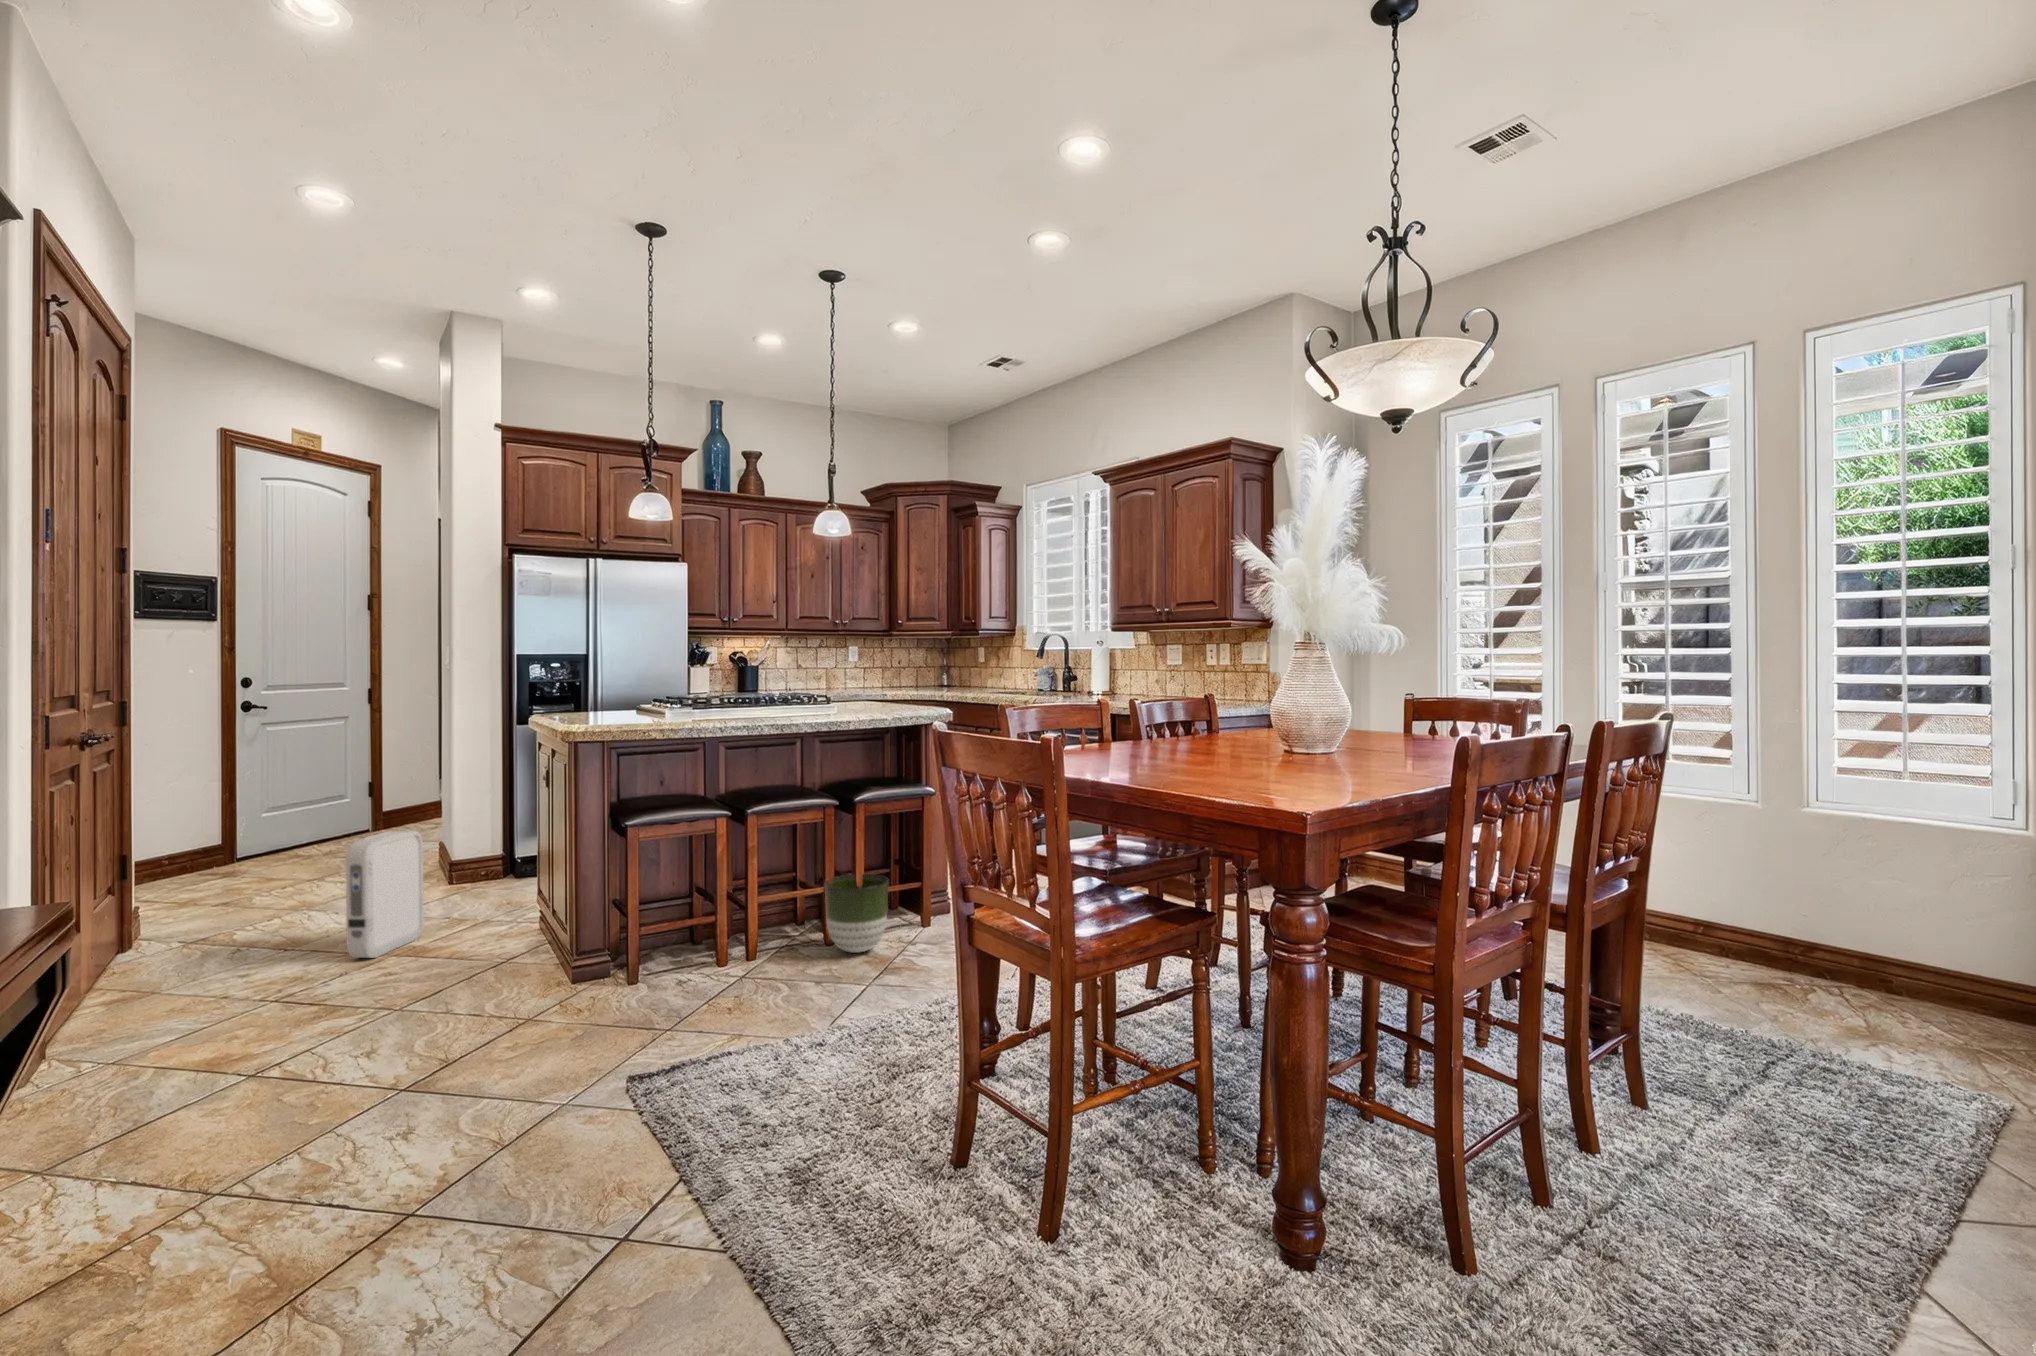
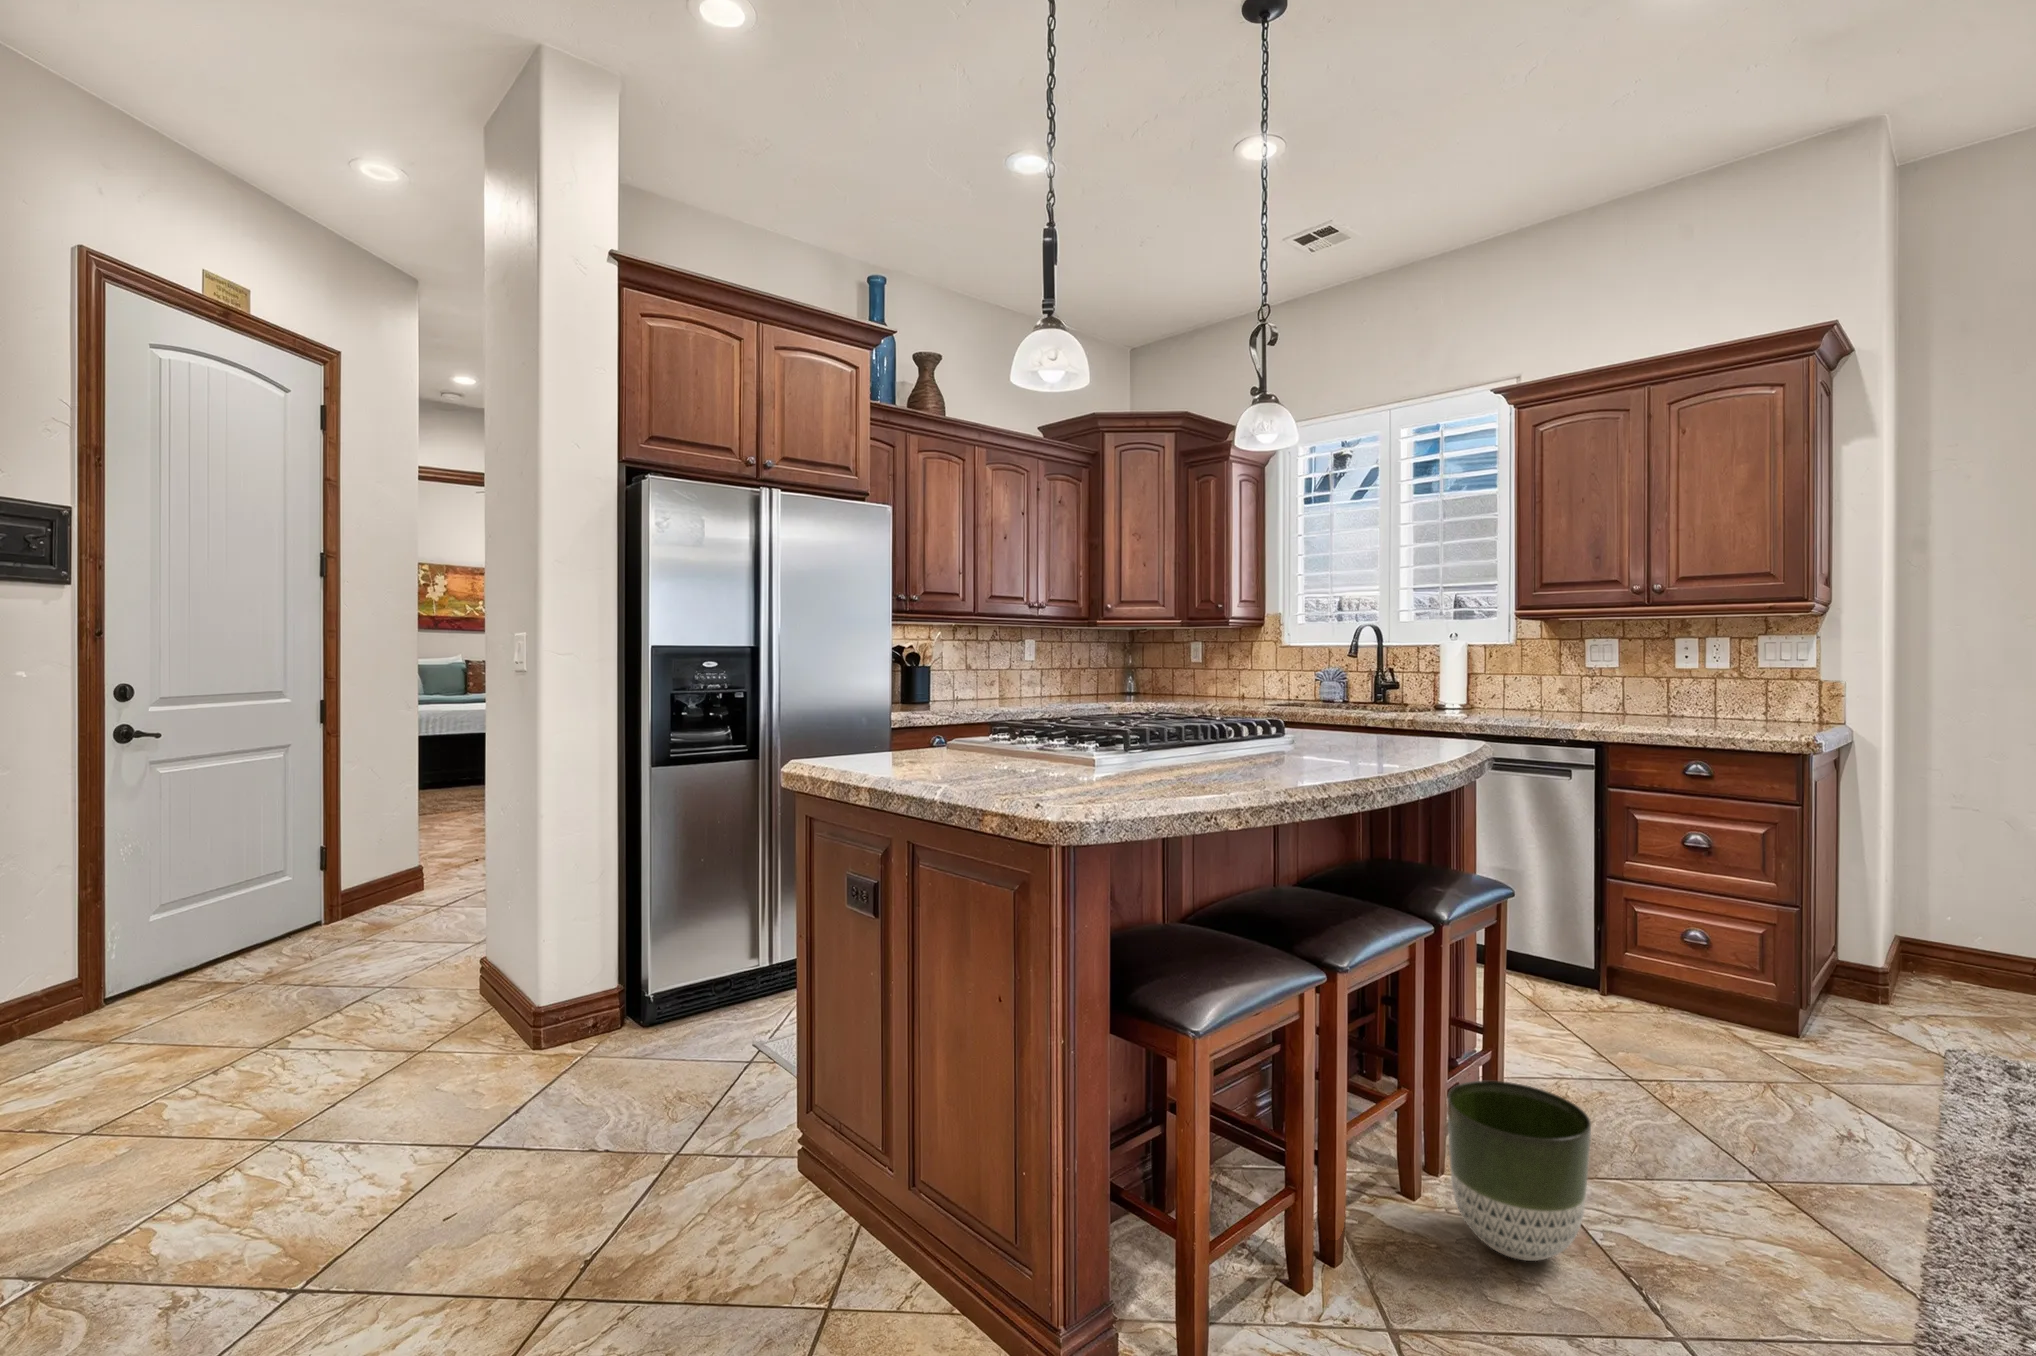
air purifier: present [346,831,424,958] -> none [442,1020,575,1348]

